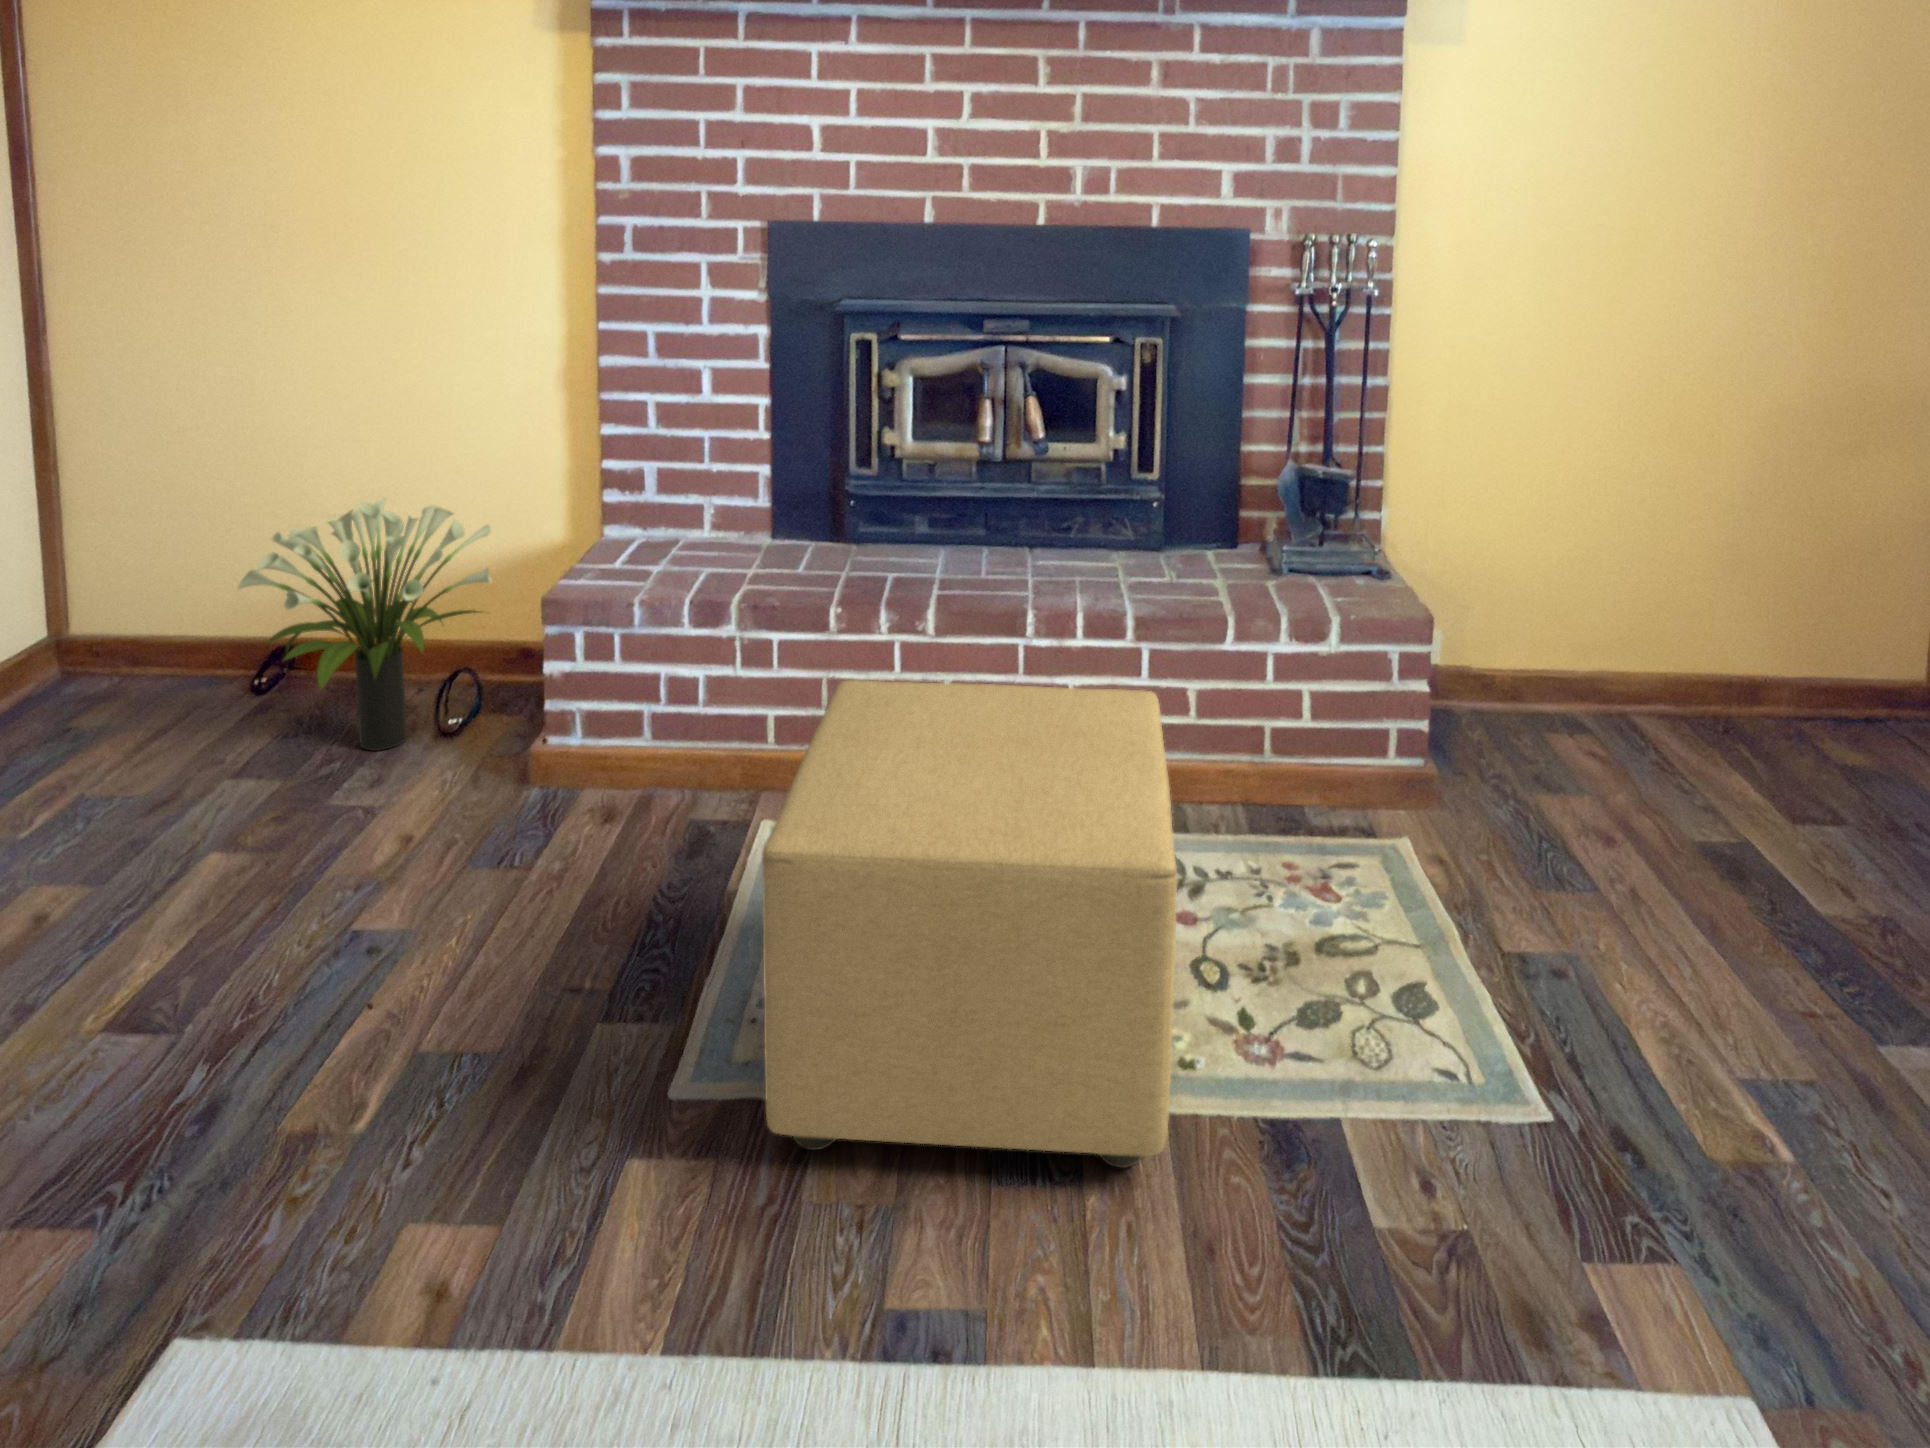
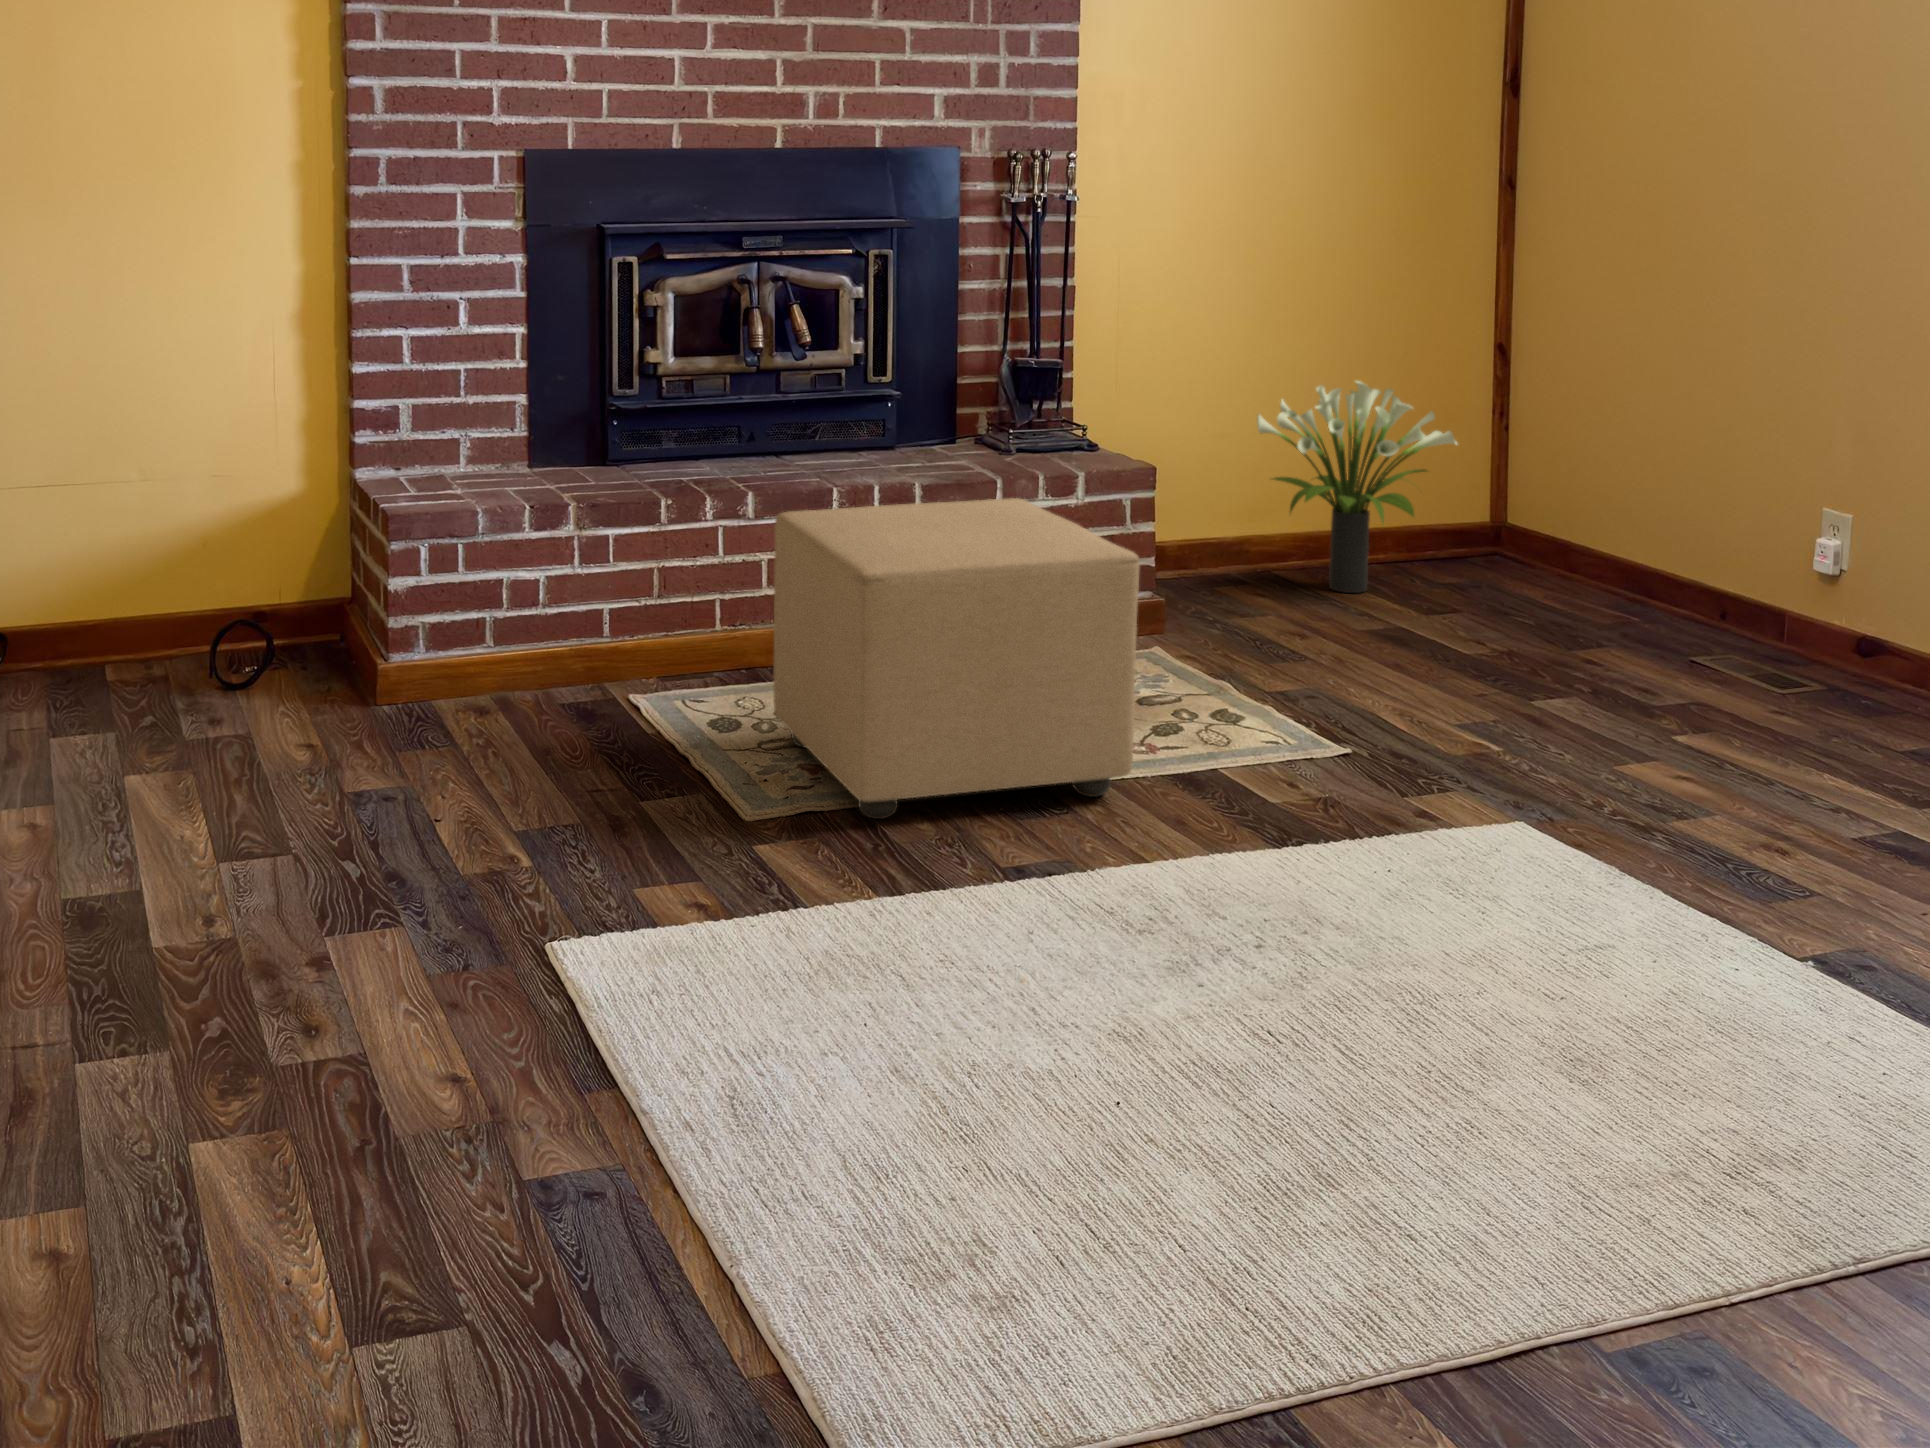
potted plant: present [239,498,492,751] -> present [1257,381,1457,593]

